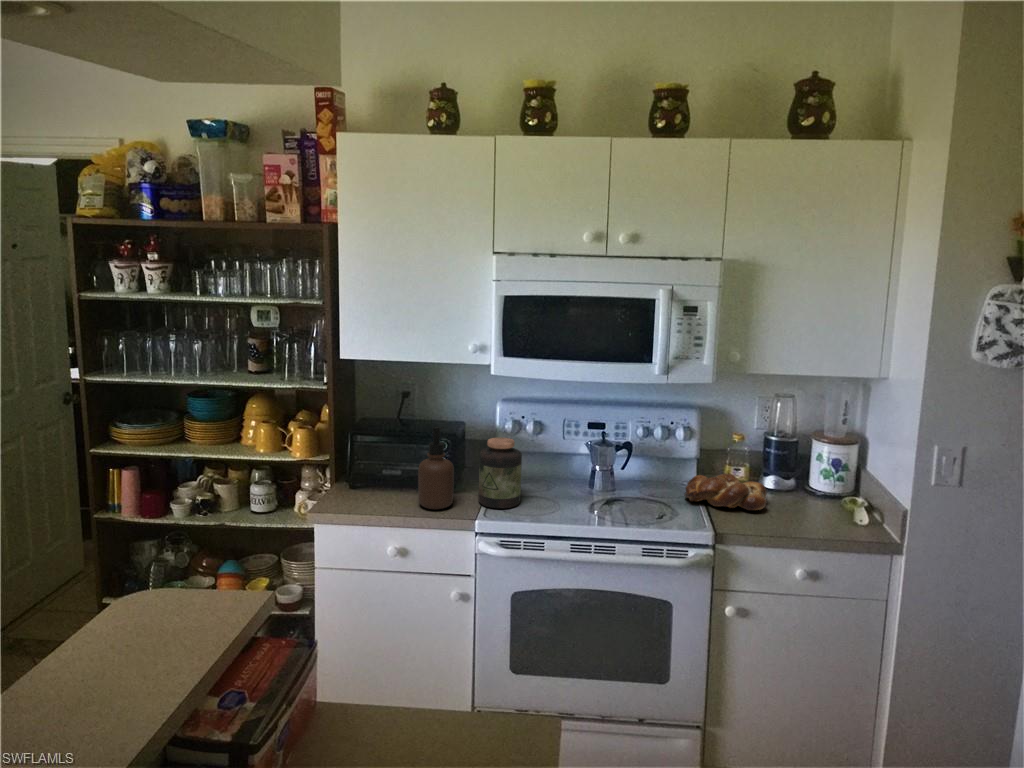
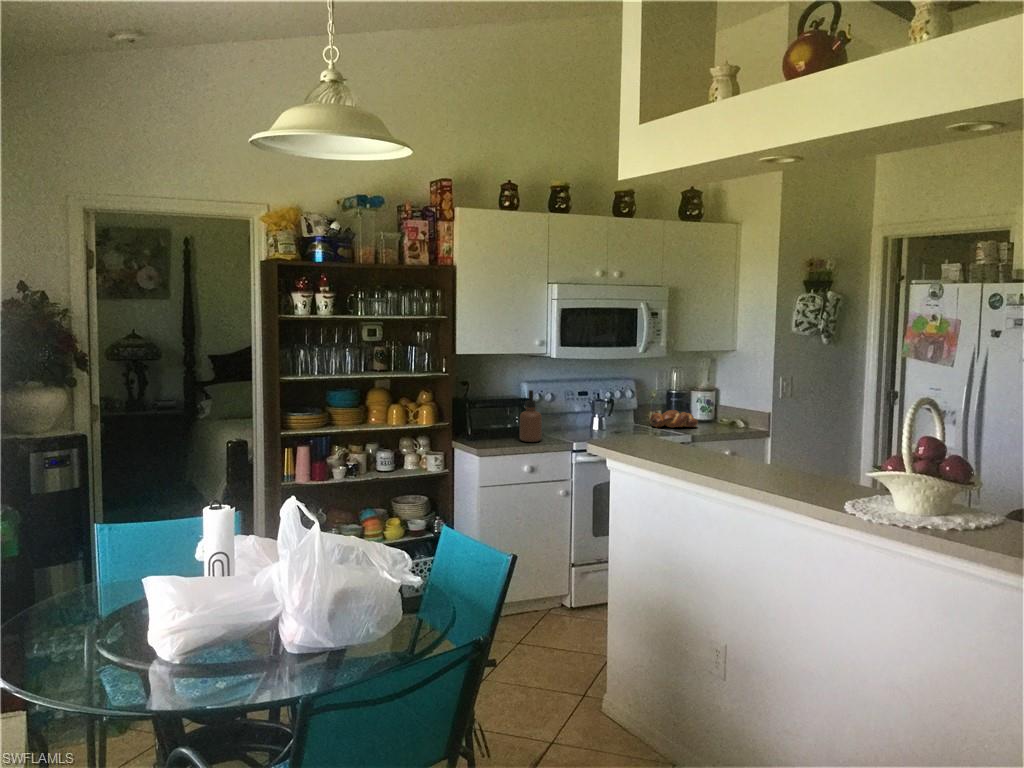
jar: present [479,437,522,508] -> none [549,397,575,439]

